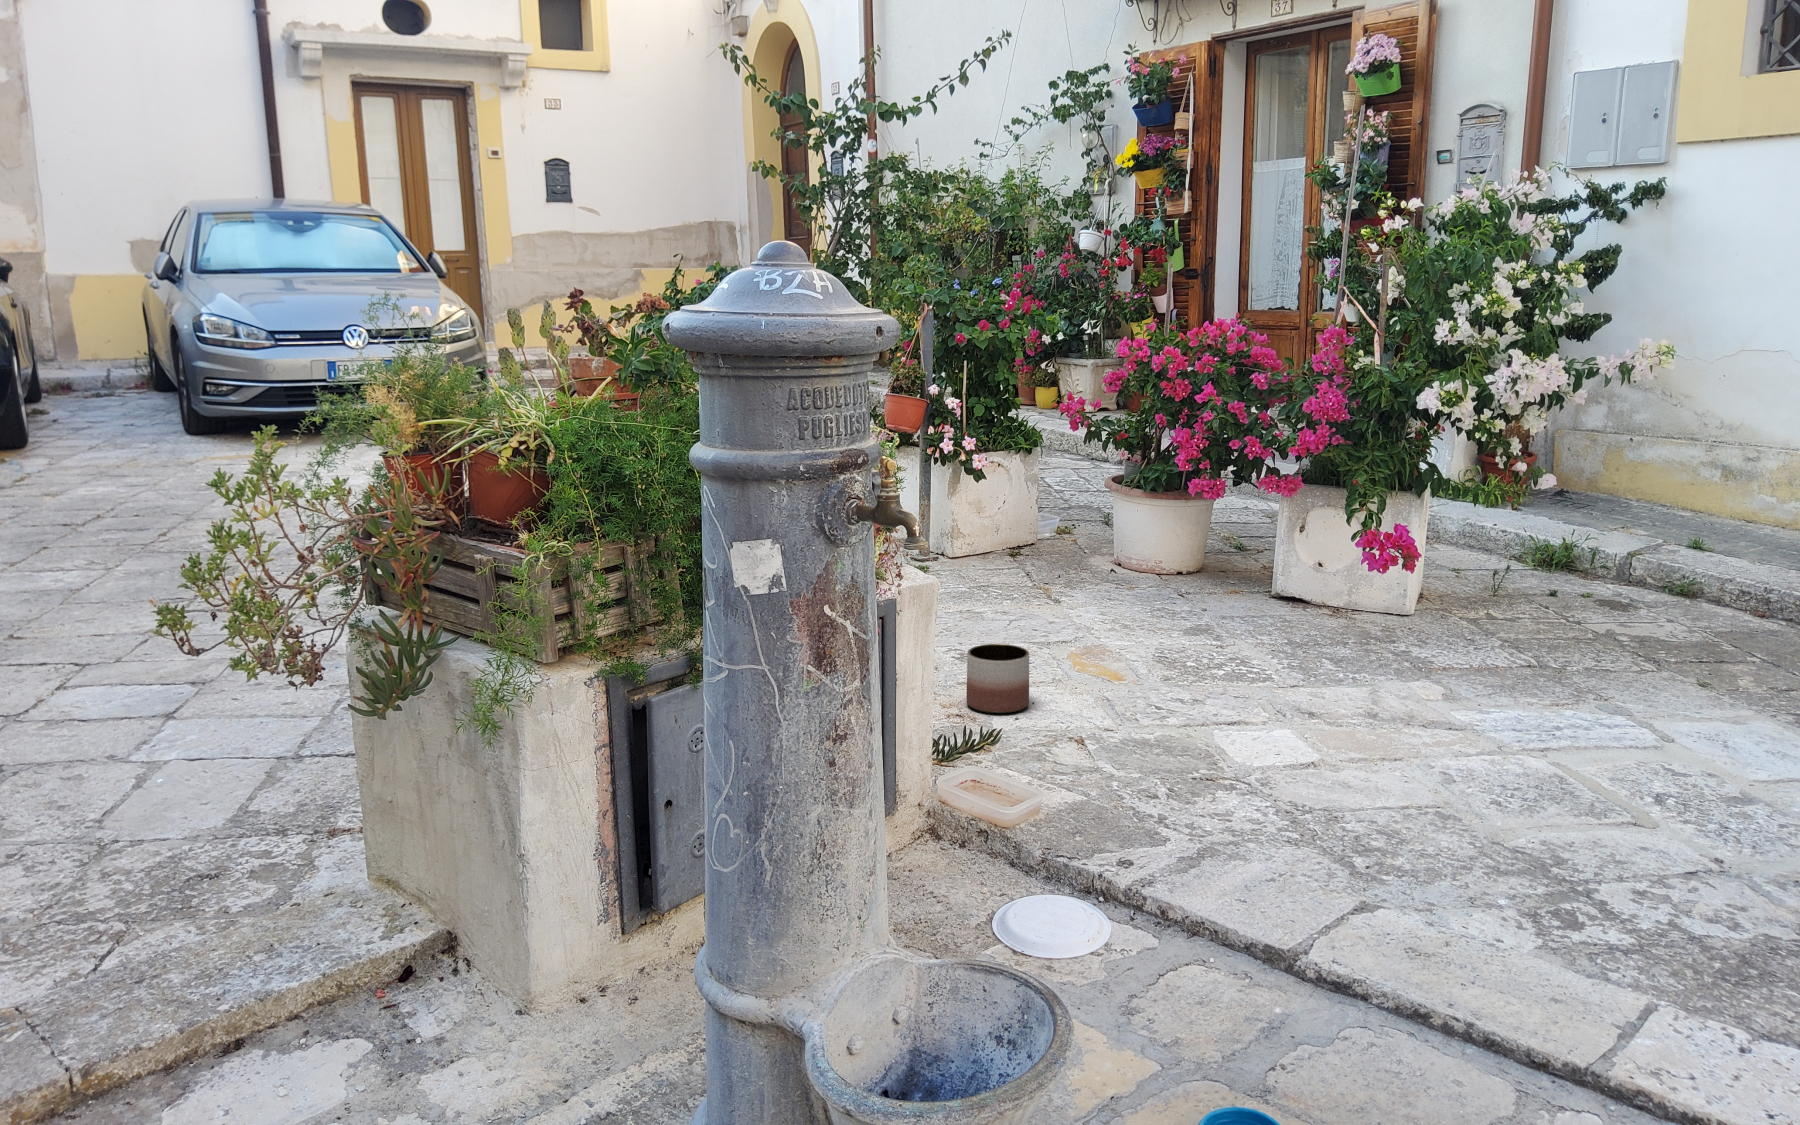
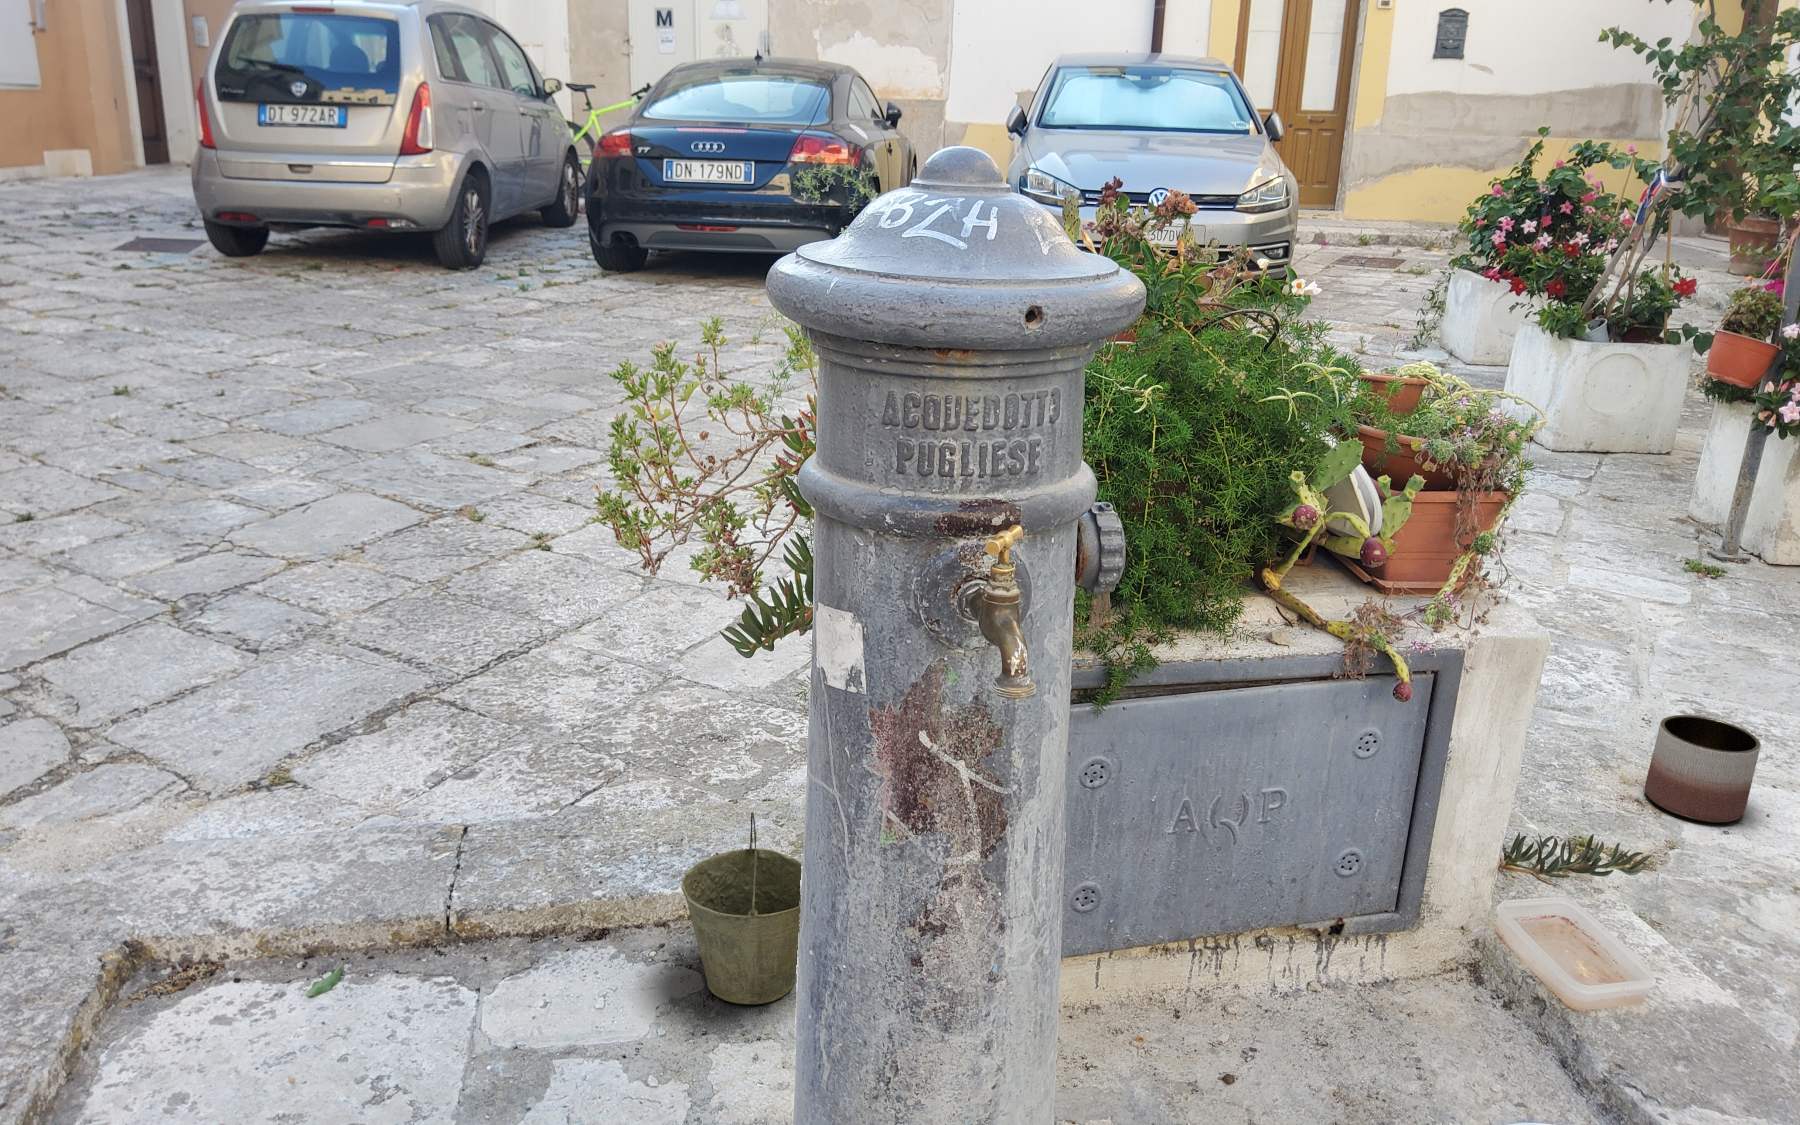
bucket: none [337,864,472,1044] -> present [681,812,801,1004]

